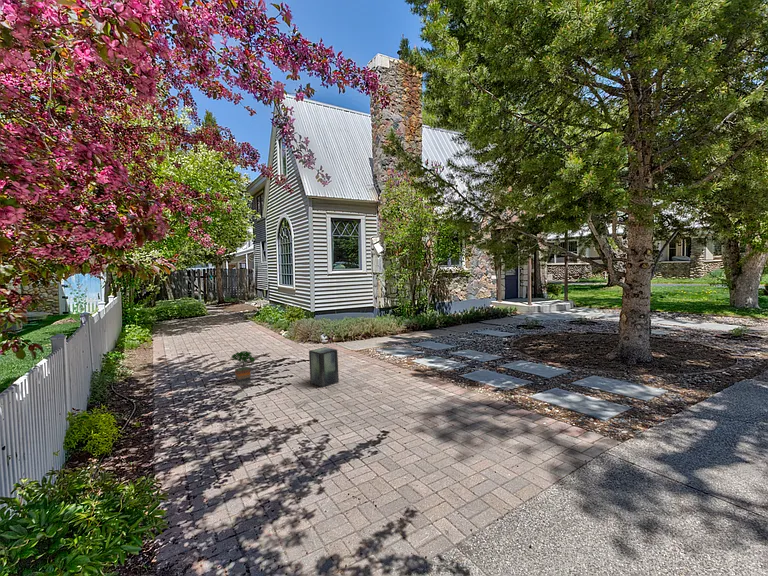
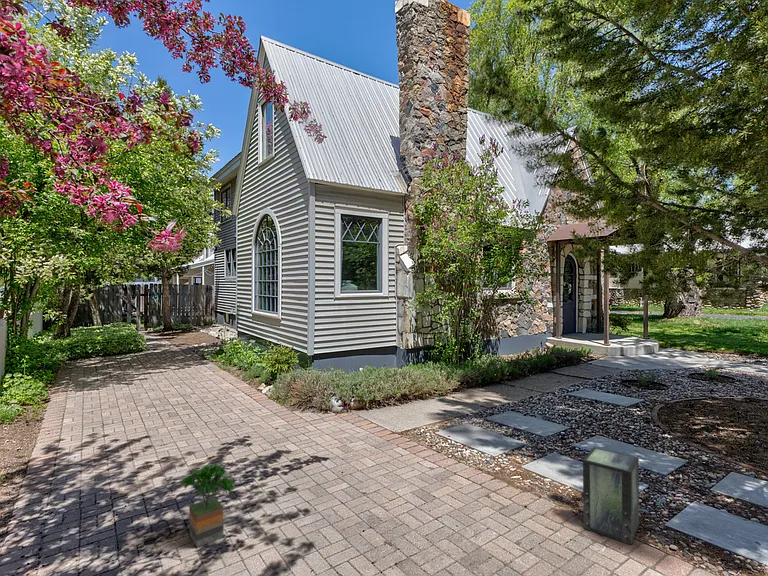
storage box: present [309,347,339,387] -> present [583,447,639,545]

